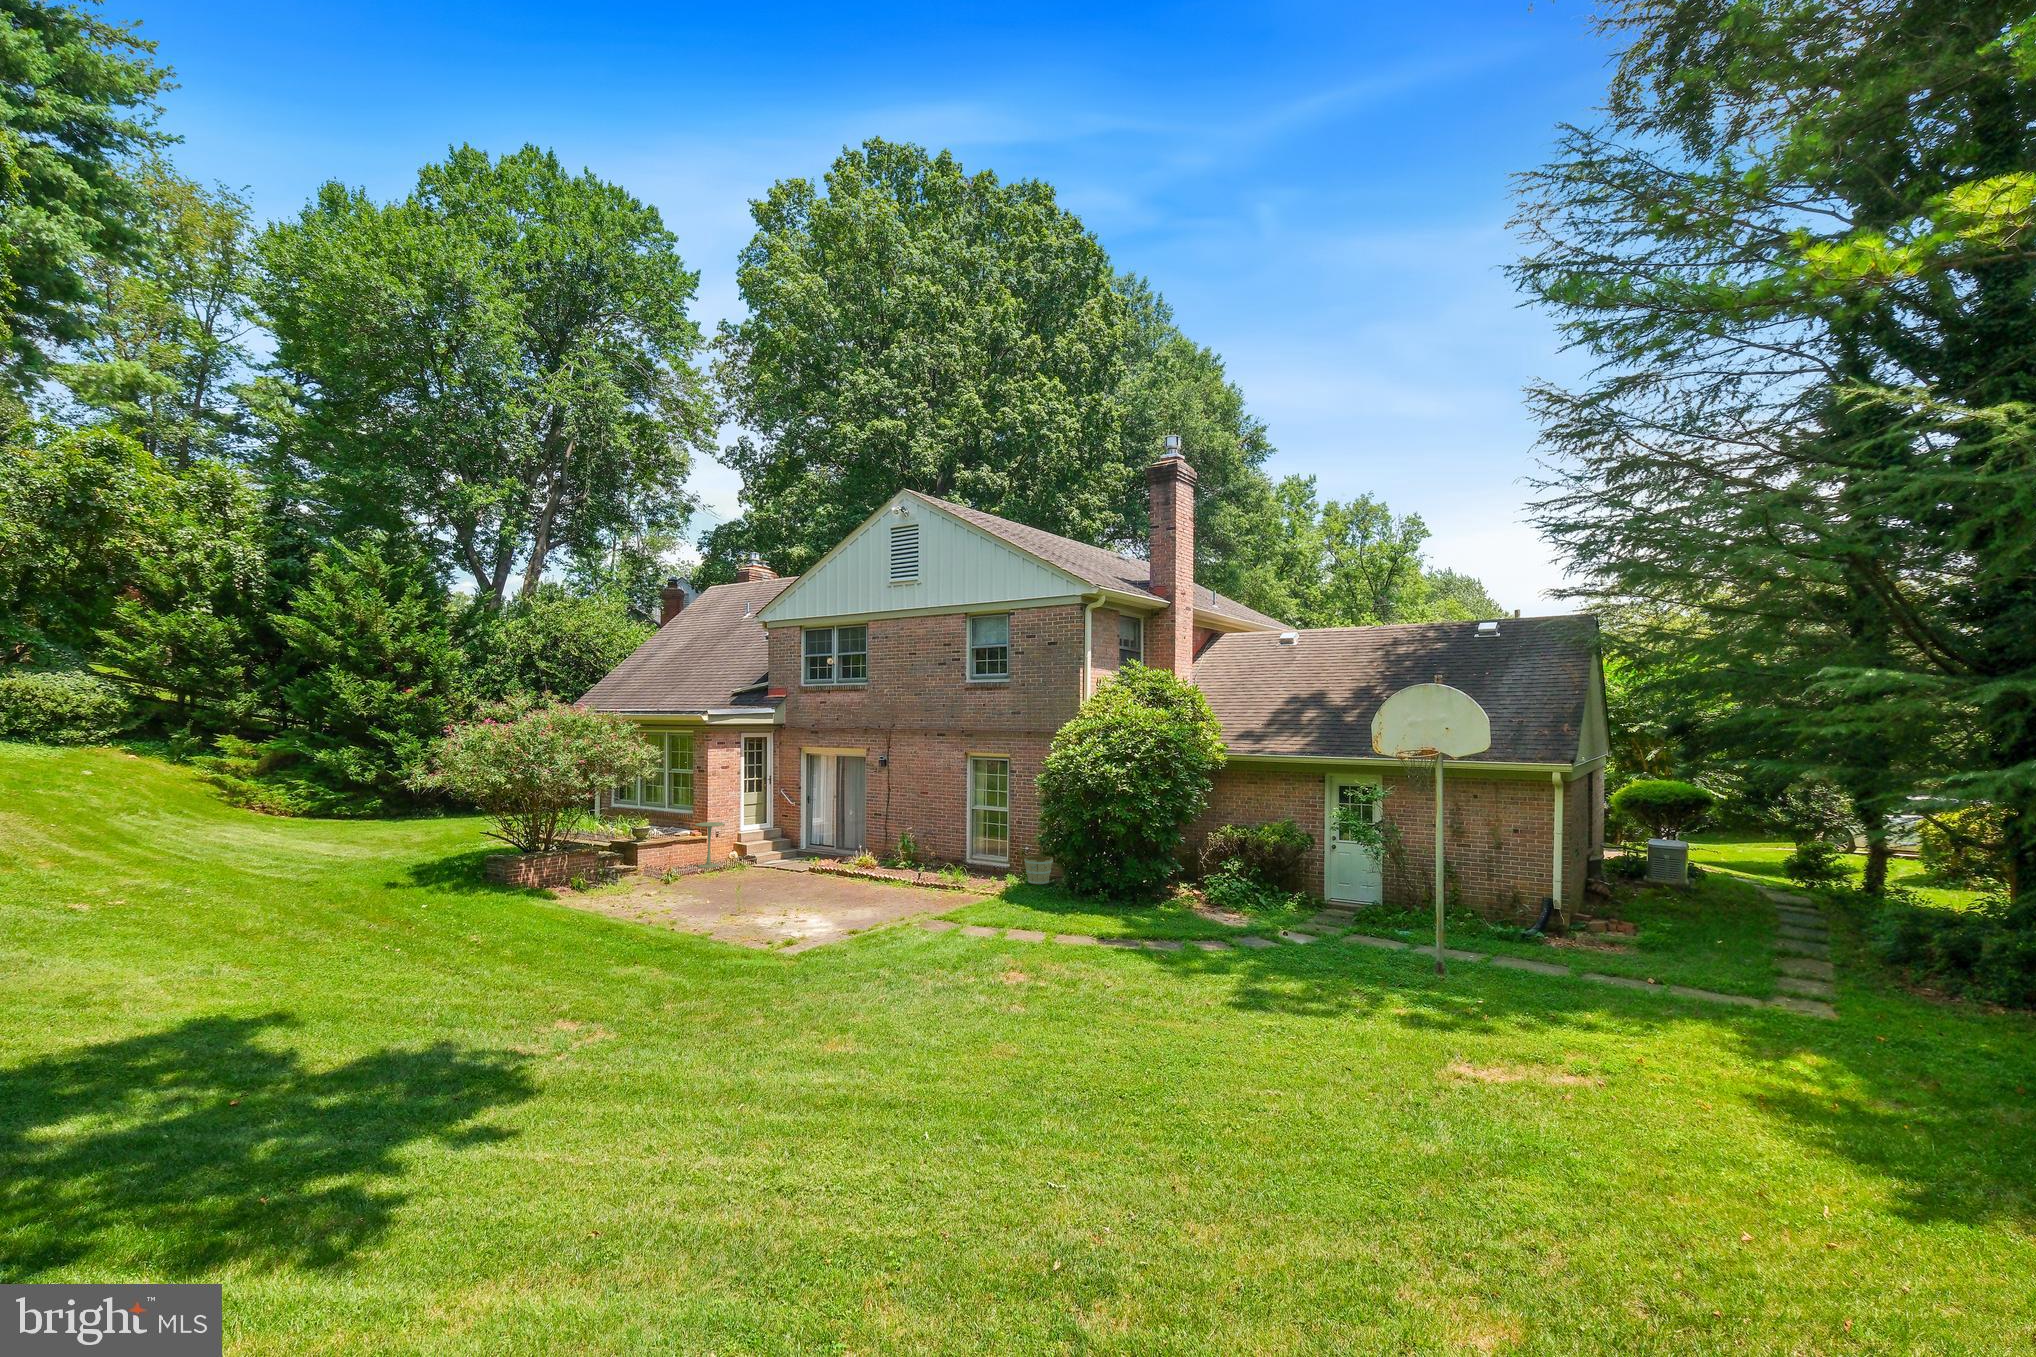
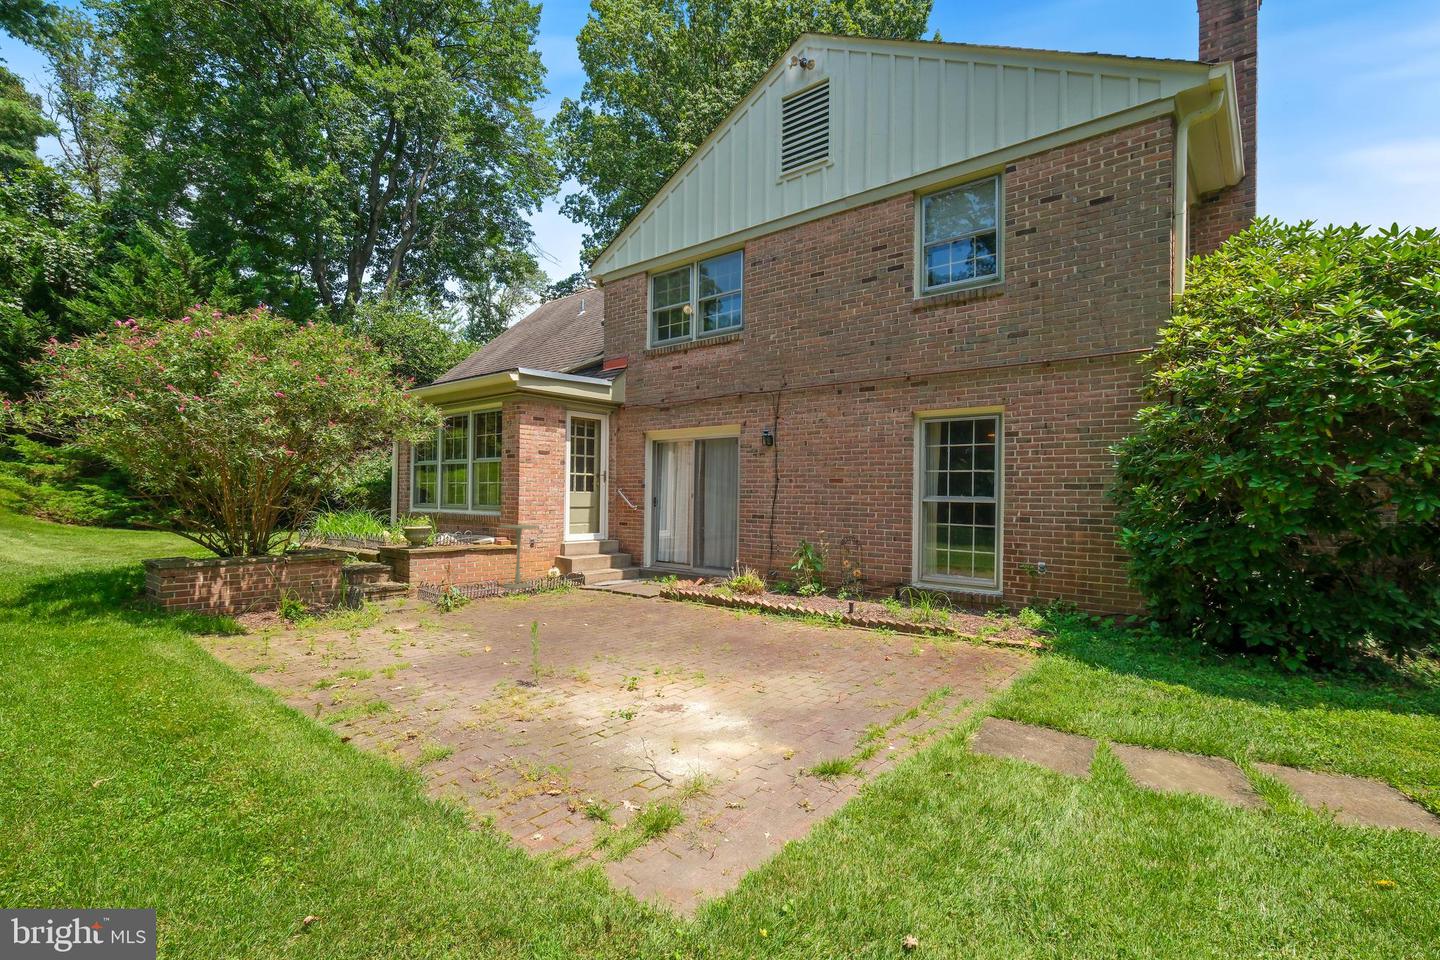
wooden bucket: present [1024,856,1053,884] -> none [1057,576,1117,629]

